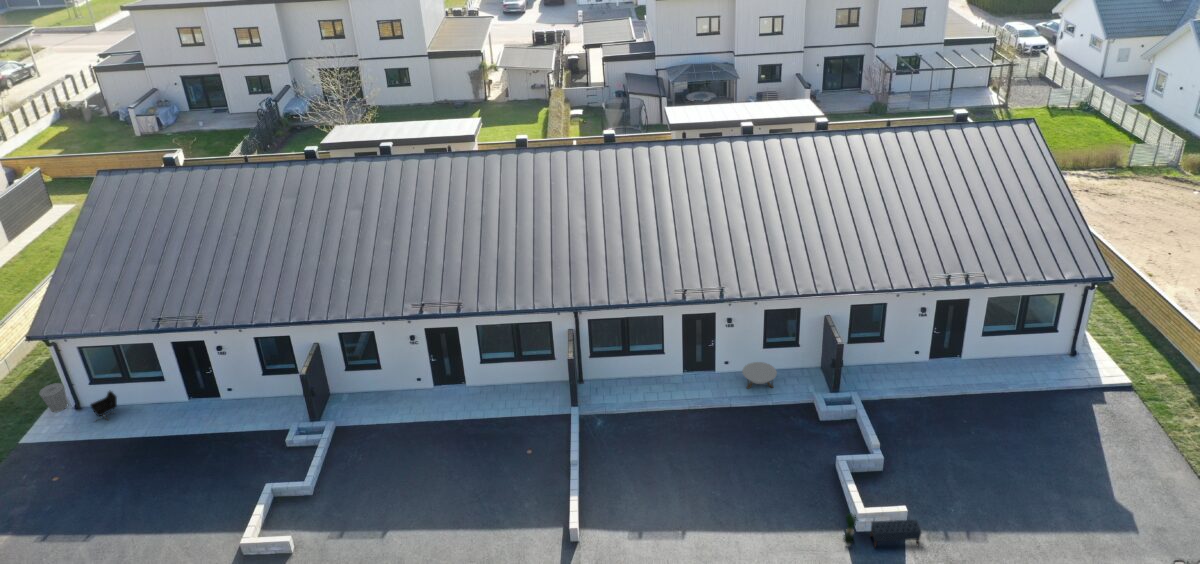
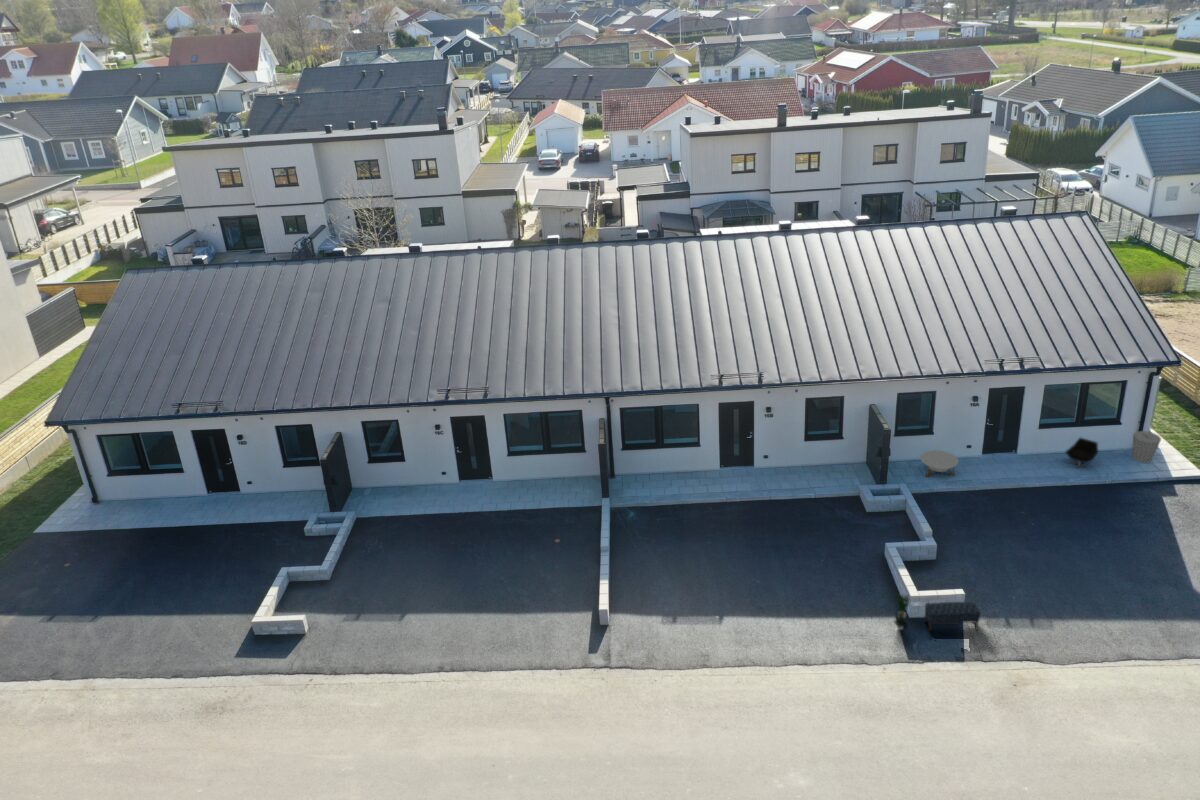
round table: present [742,362,777,389] -> present [920,450,958,477]
trash can: present [39,383,68,412] -> present [1133,431,1161,462]
lounge chair: present [90,391,117,419] -> present [1066,438,1098,467]

